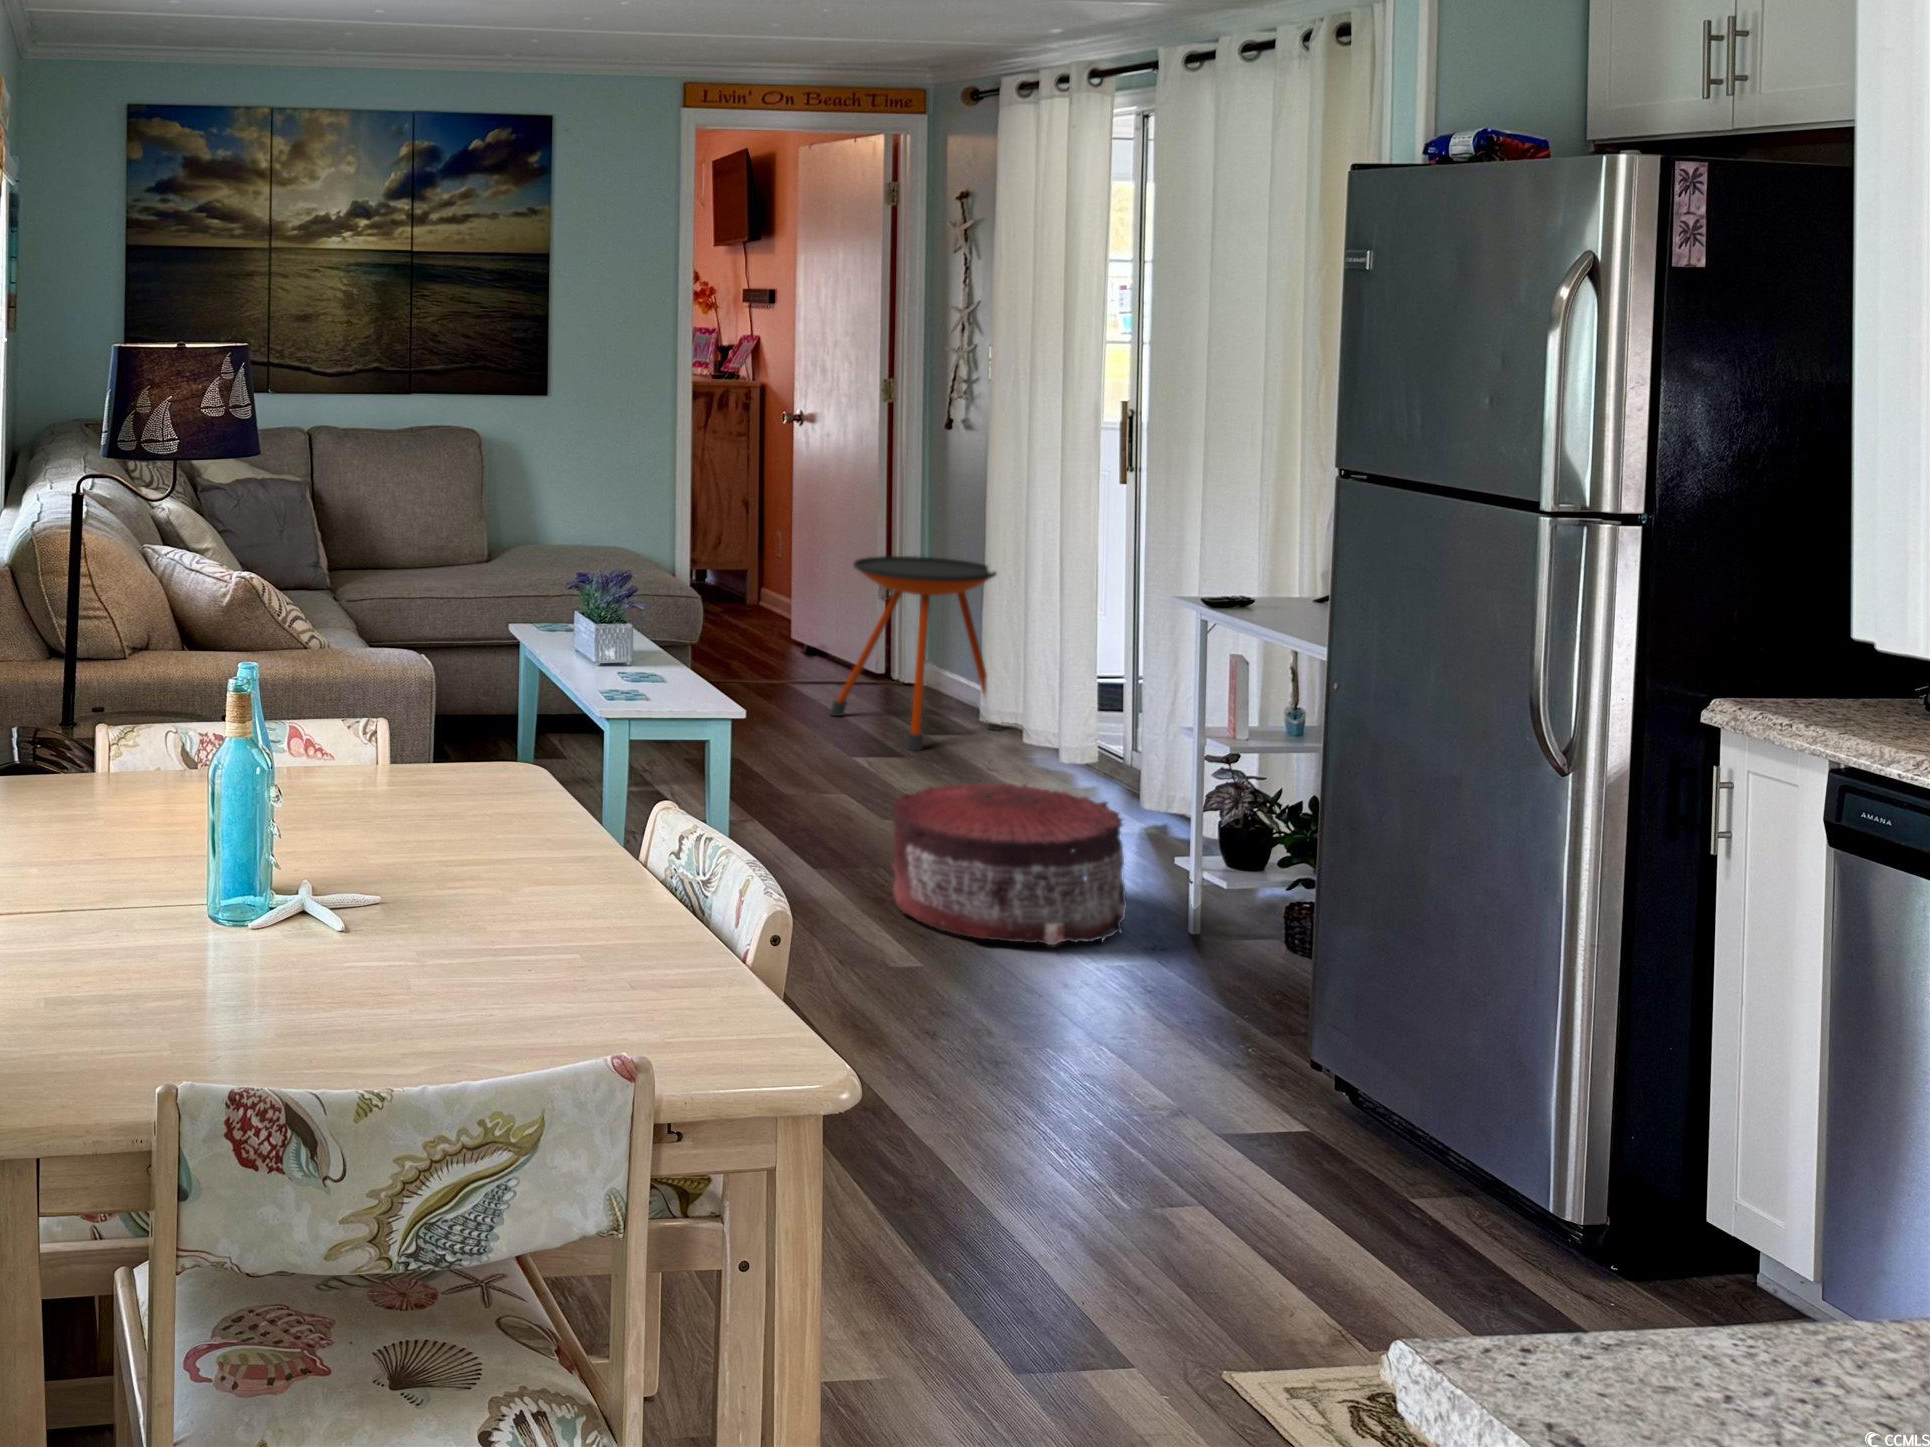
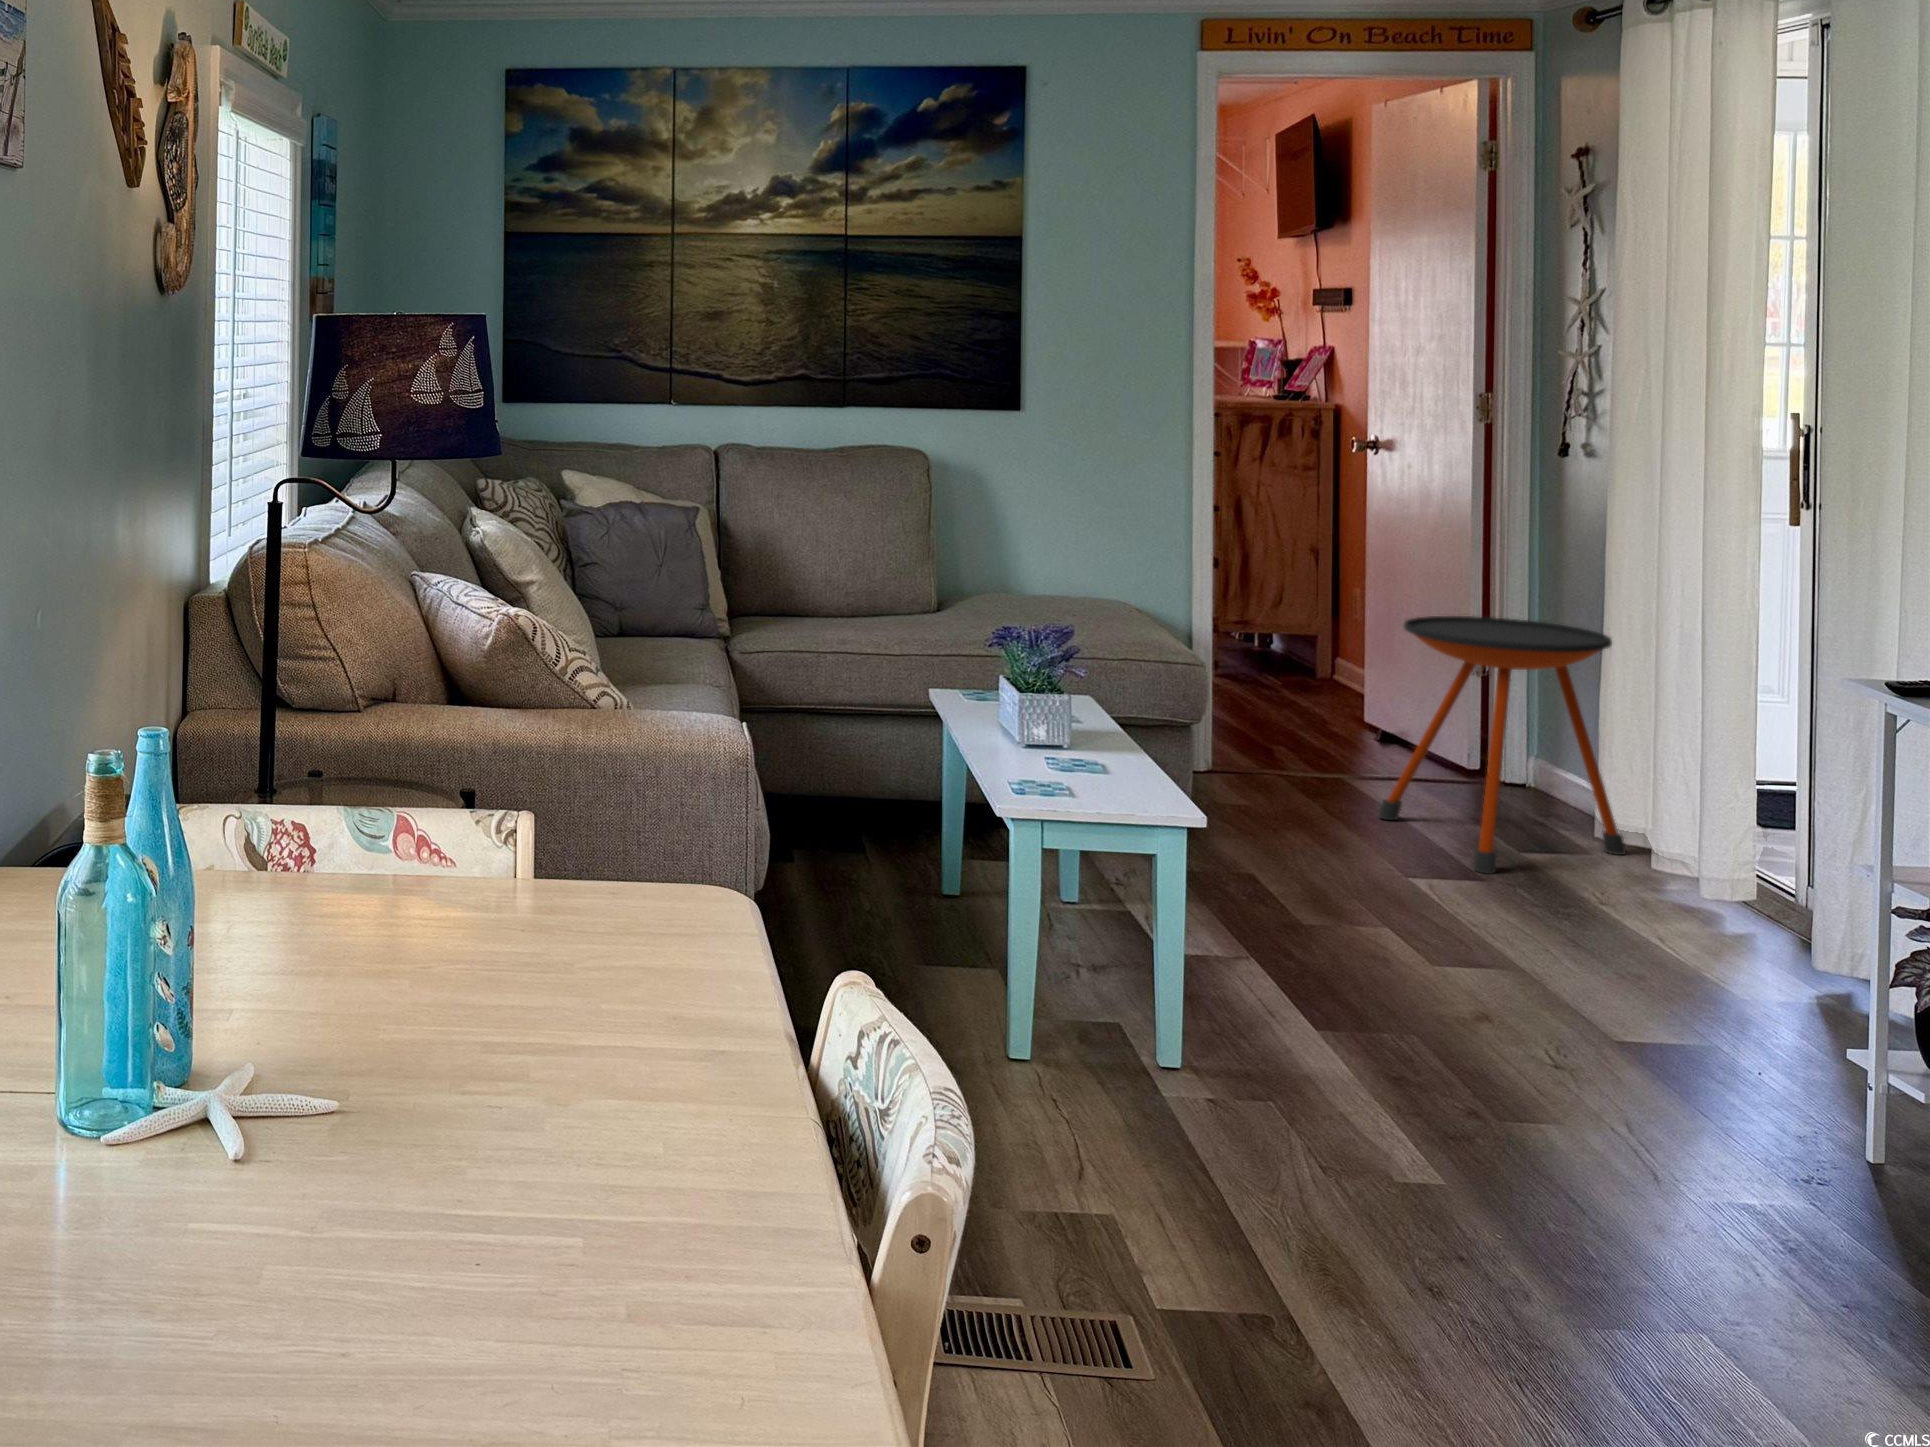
pouf: present [892,783,1127,945] -> none [1362,922,1725,1184]

